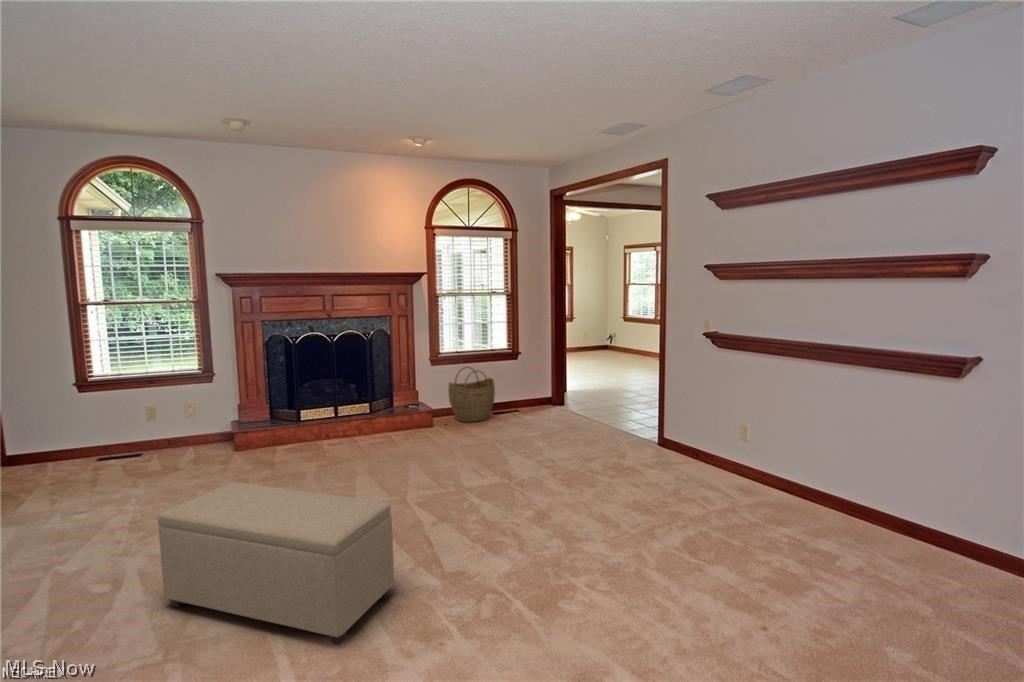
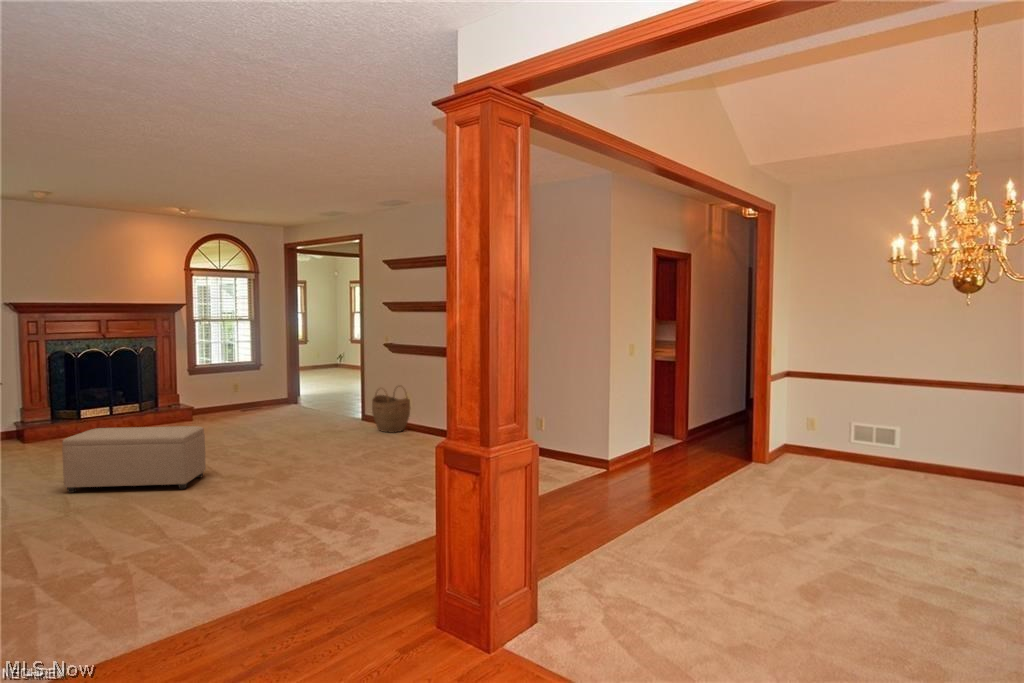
woven basket: present [448,367,495,423] -> present [372,391,410,433]

